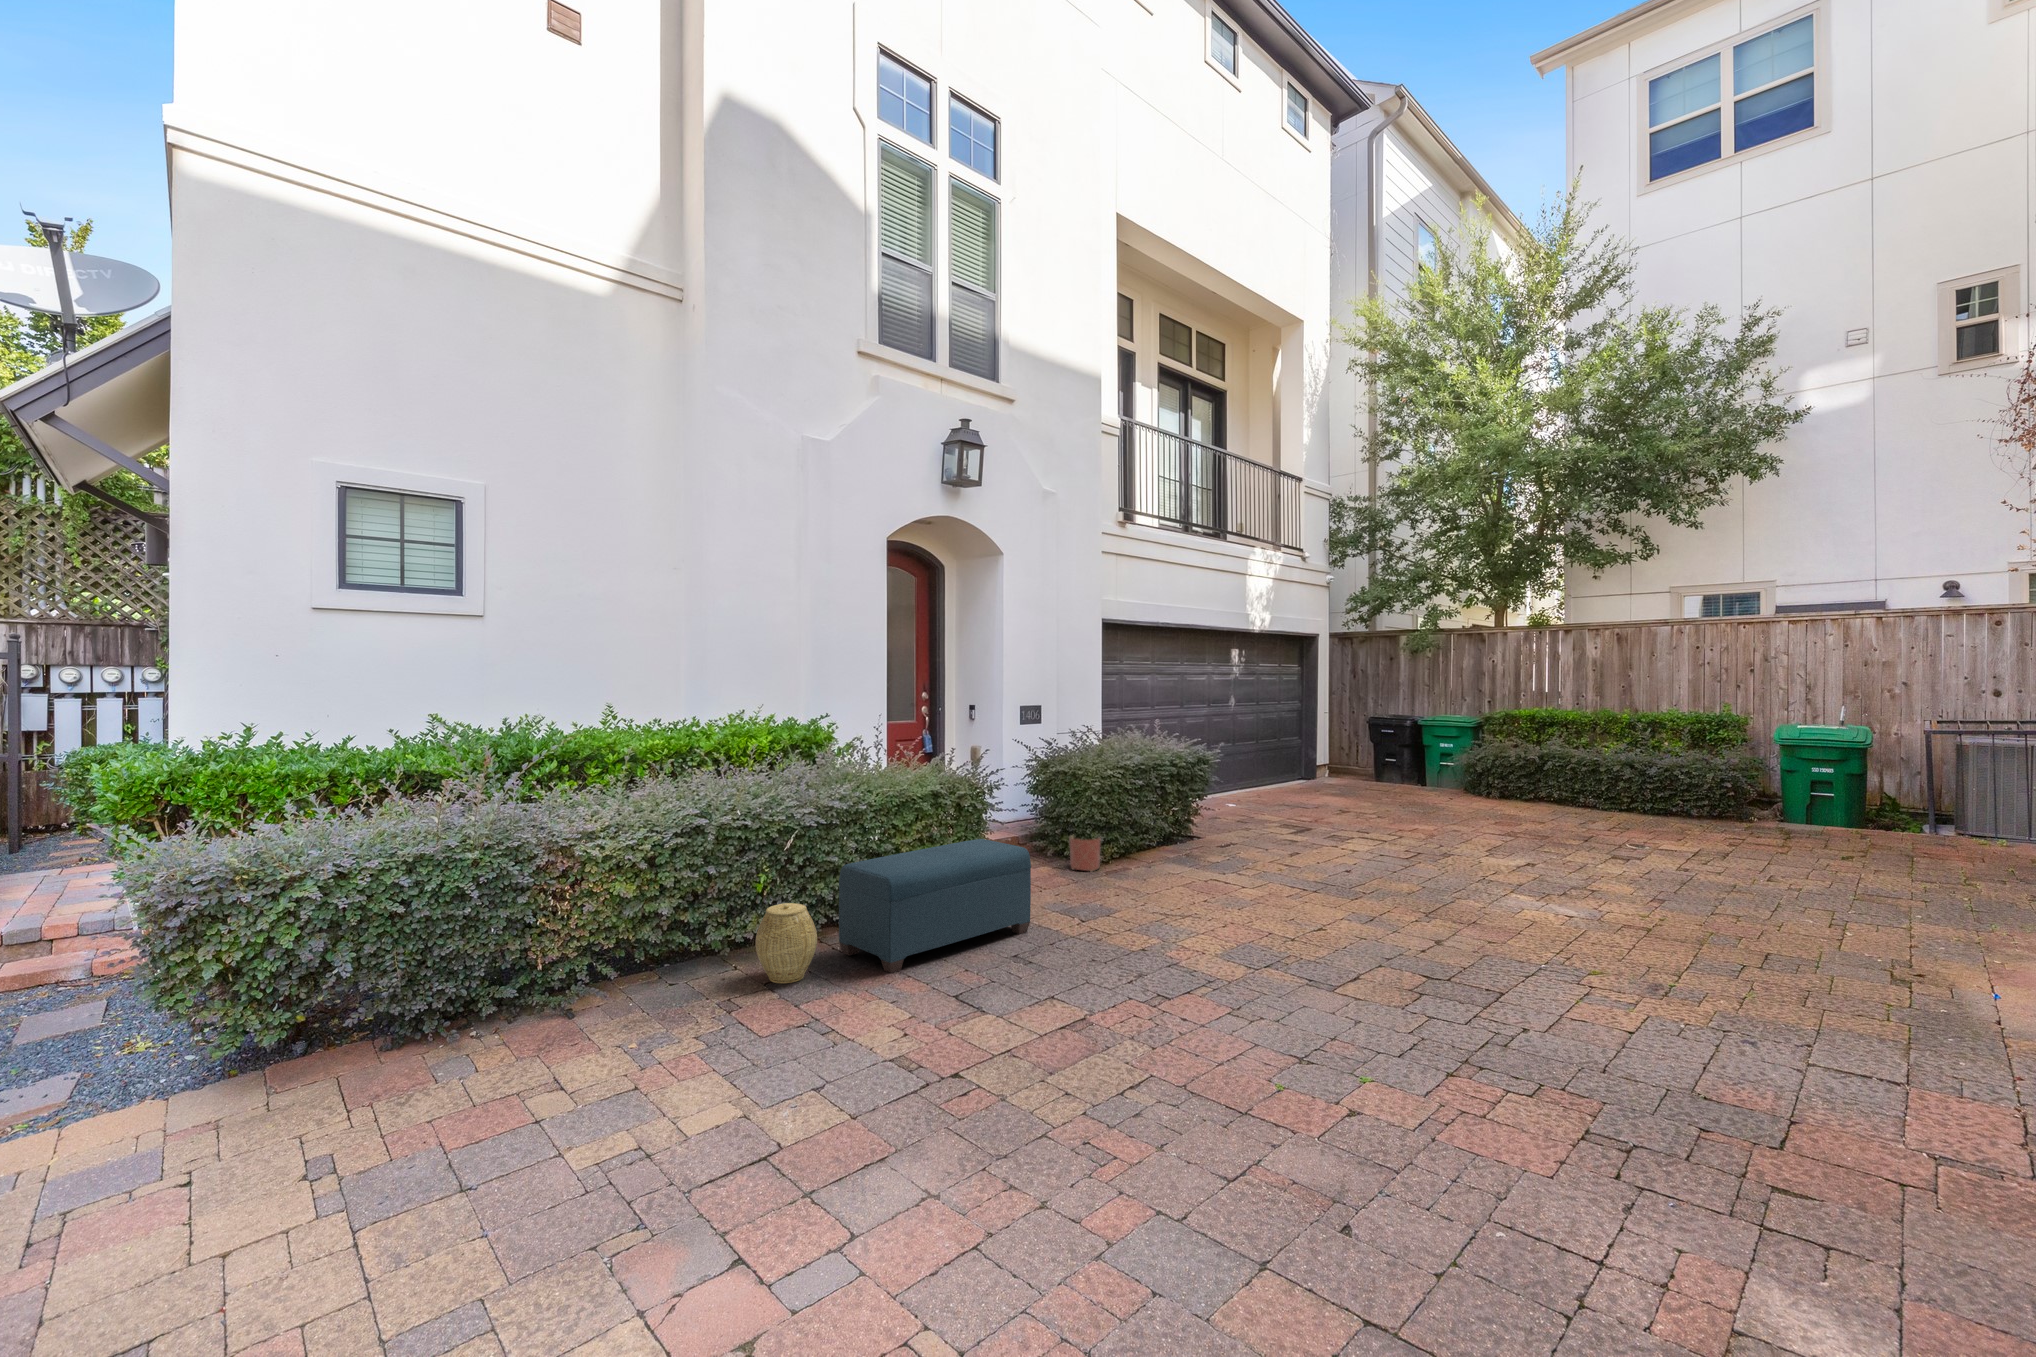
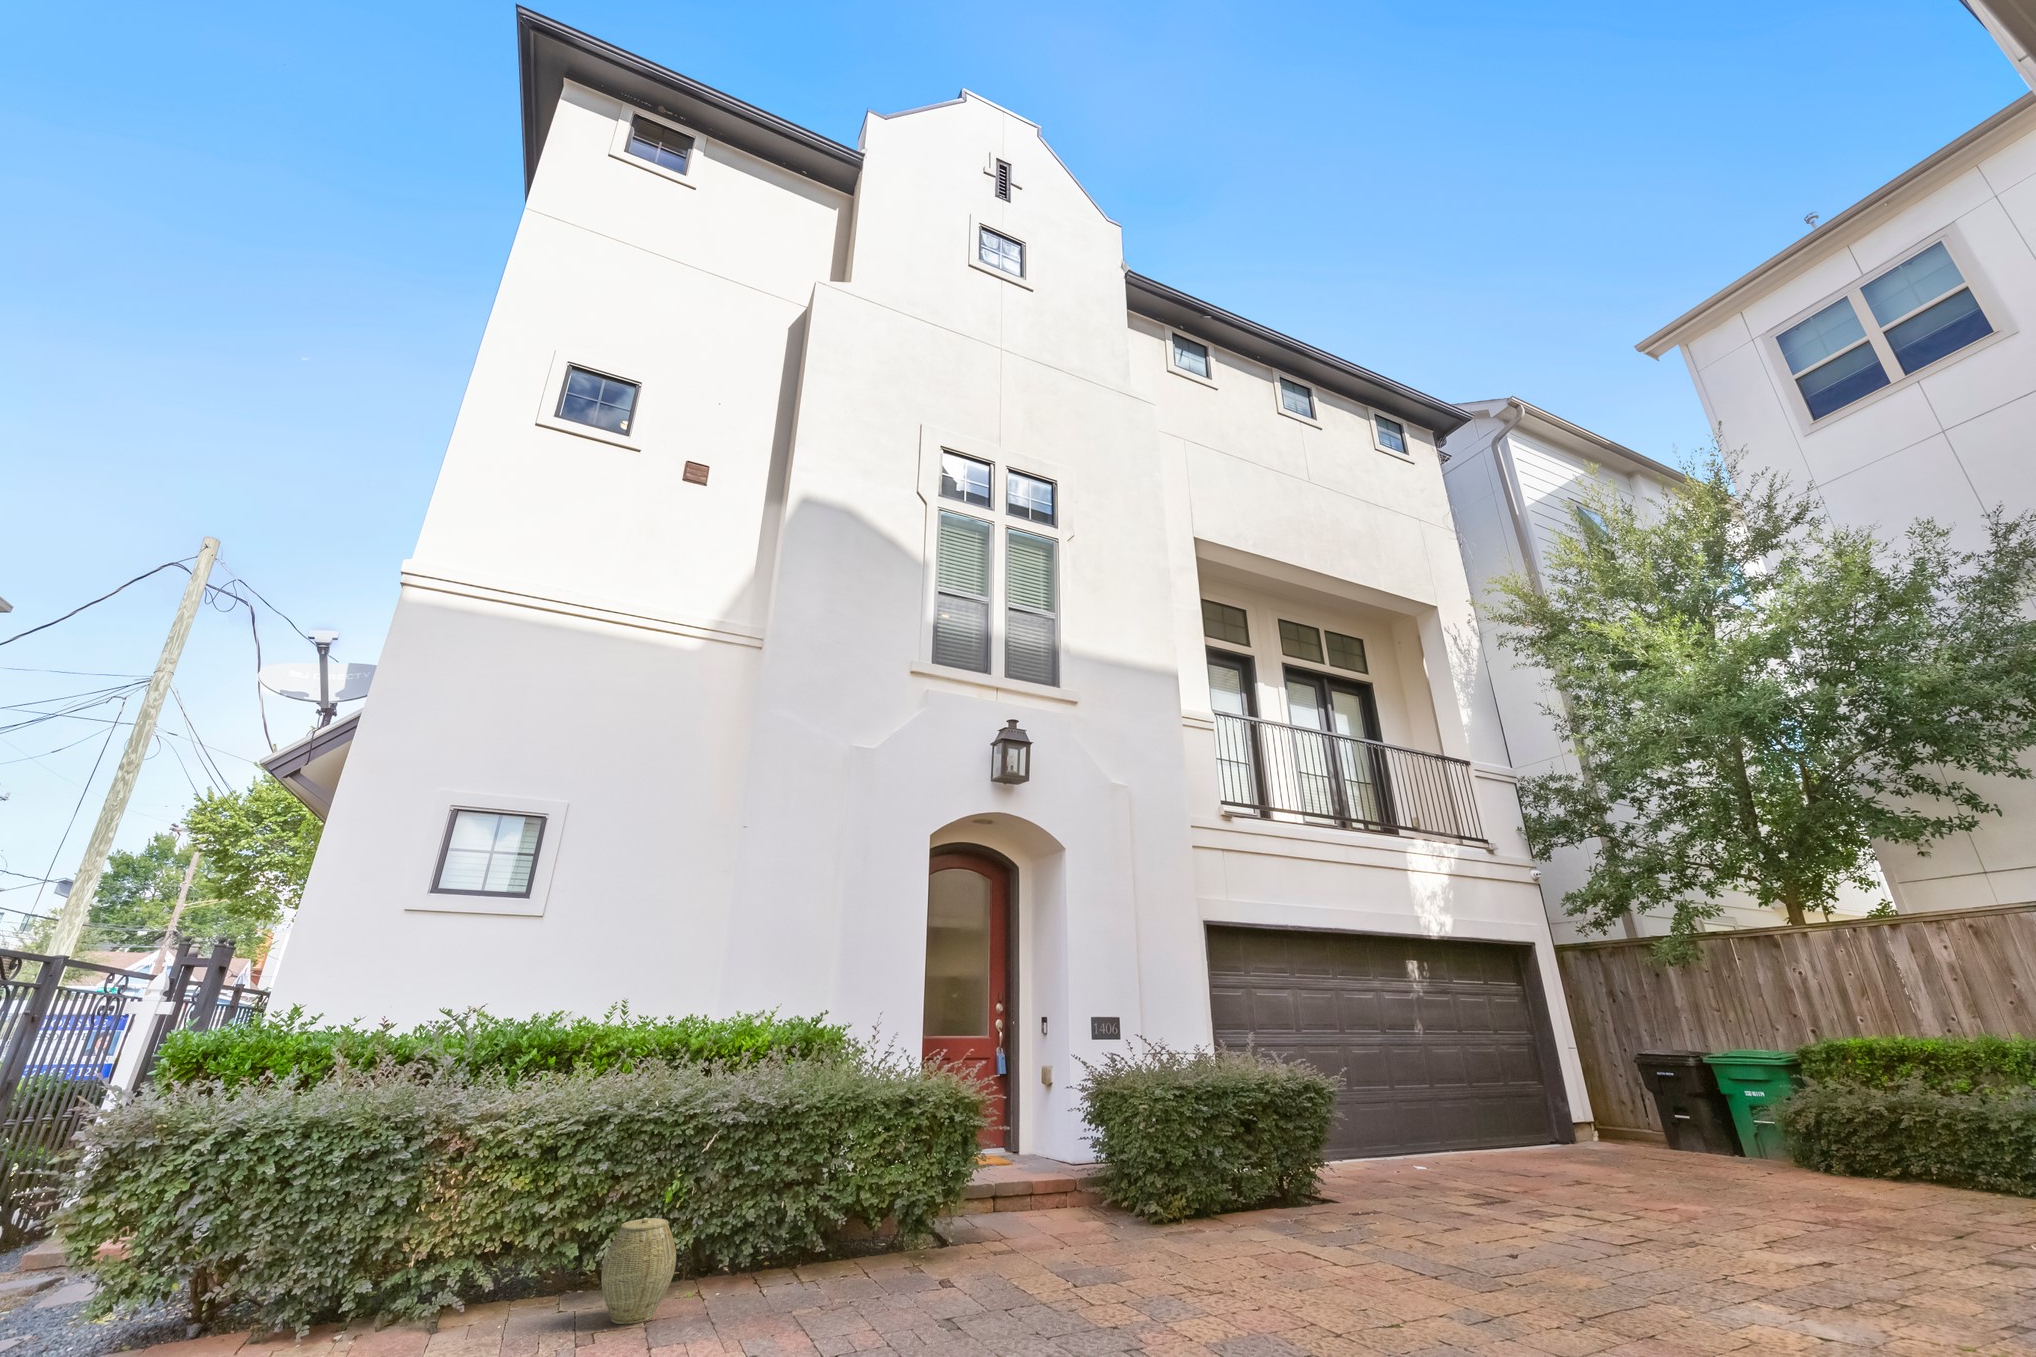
planter: present [1070,835,1101,871] -> none [1112,1178,1152,1232]
bench: present [839,839,1031,973] -> none [724,1162,967,1326]

